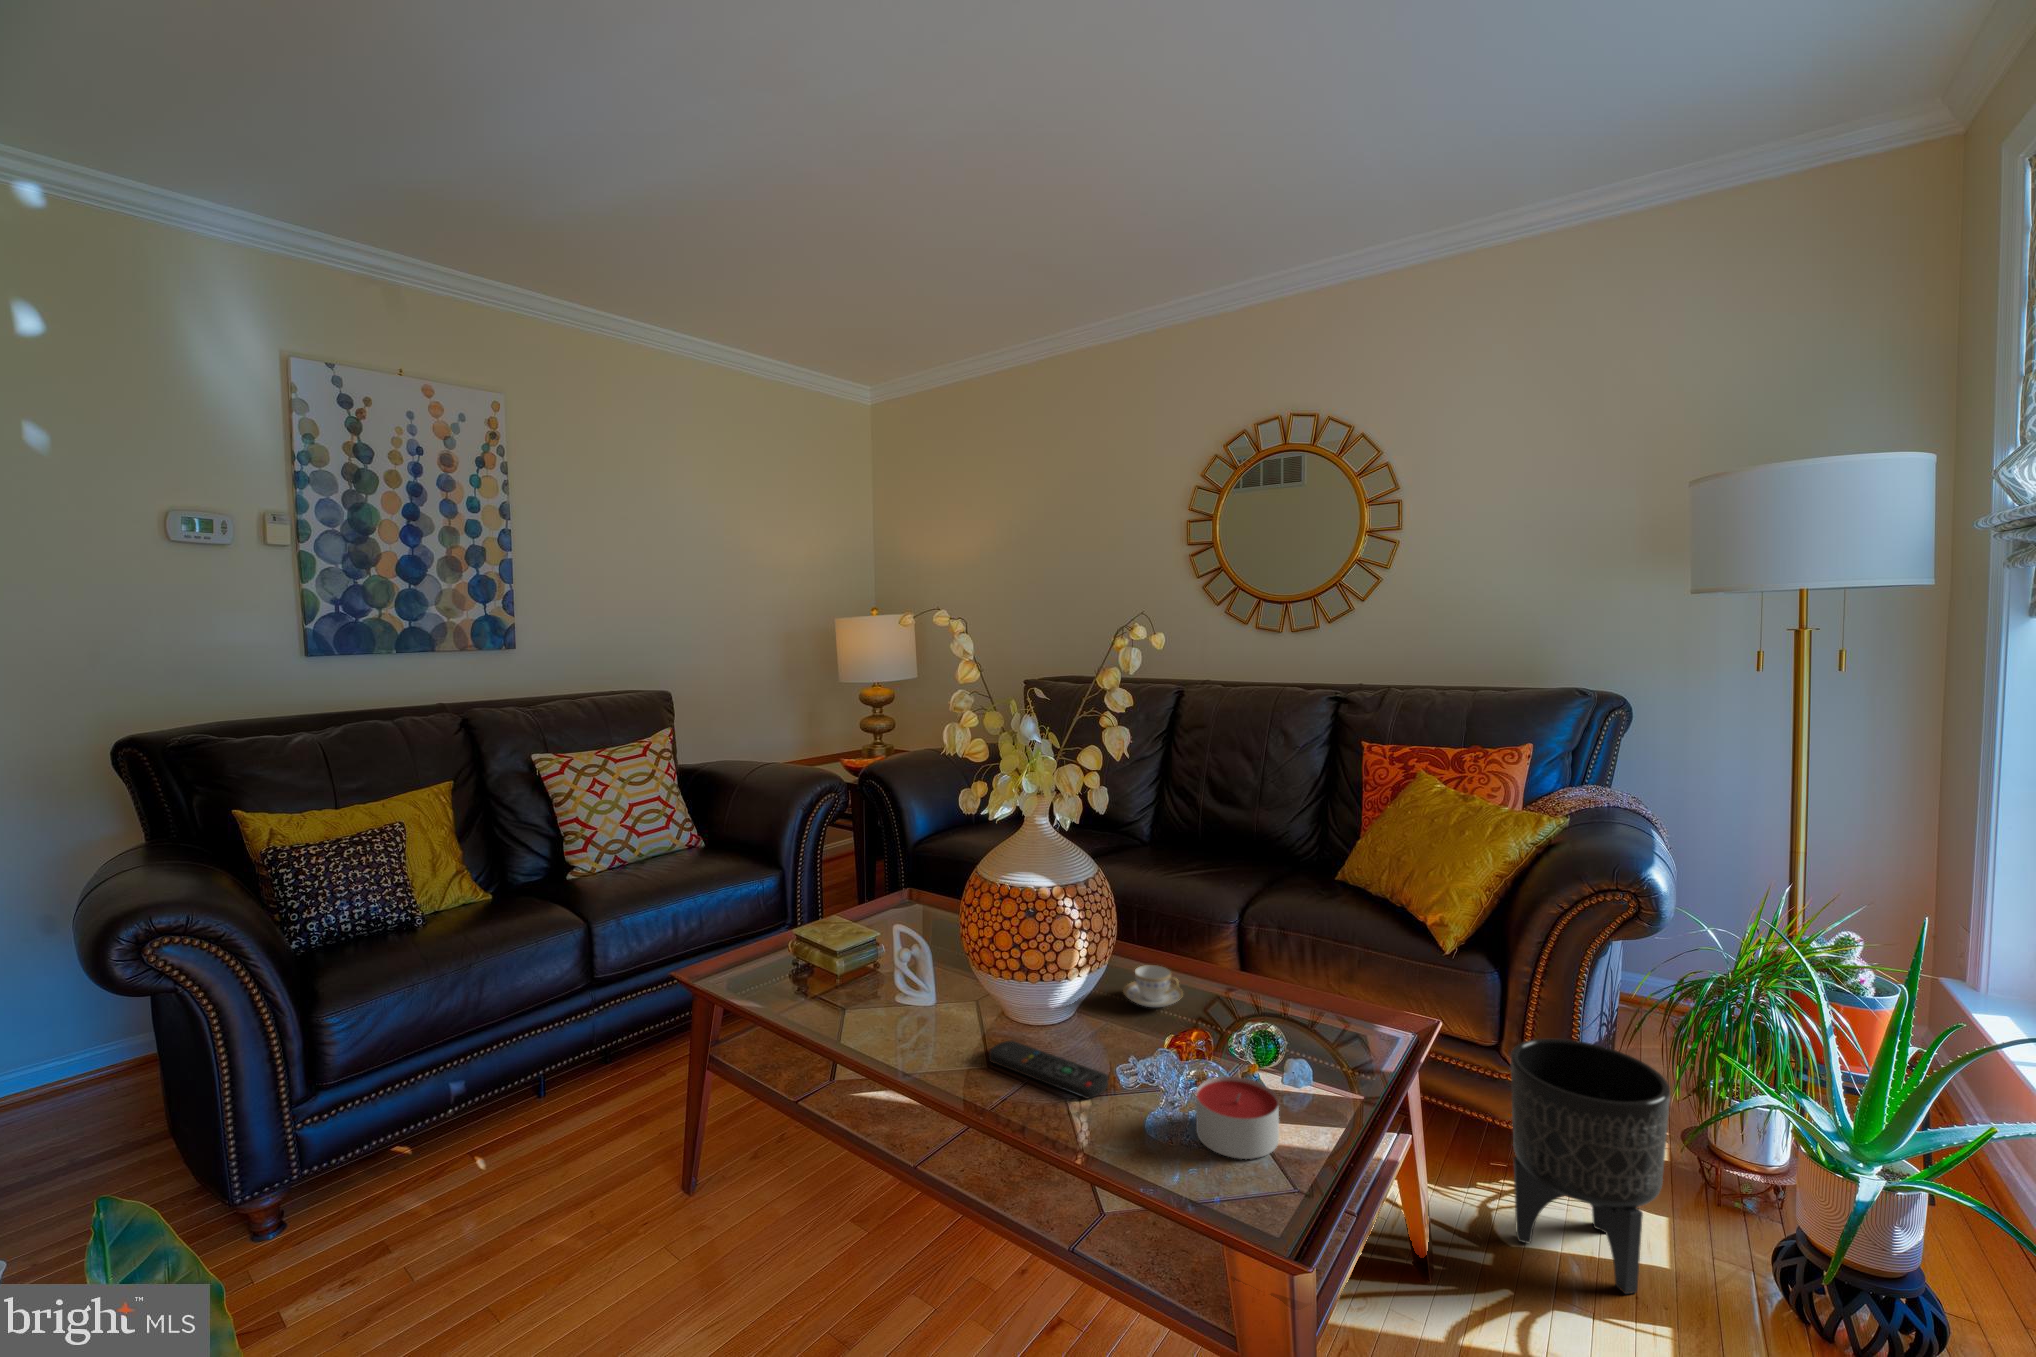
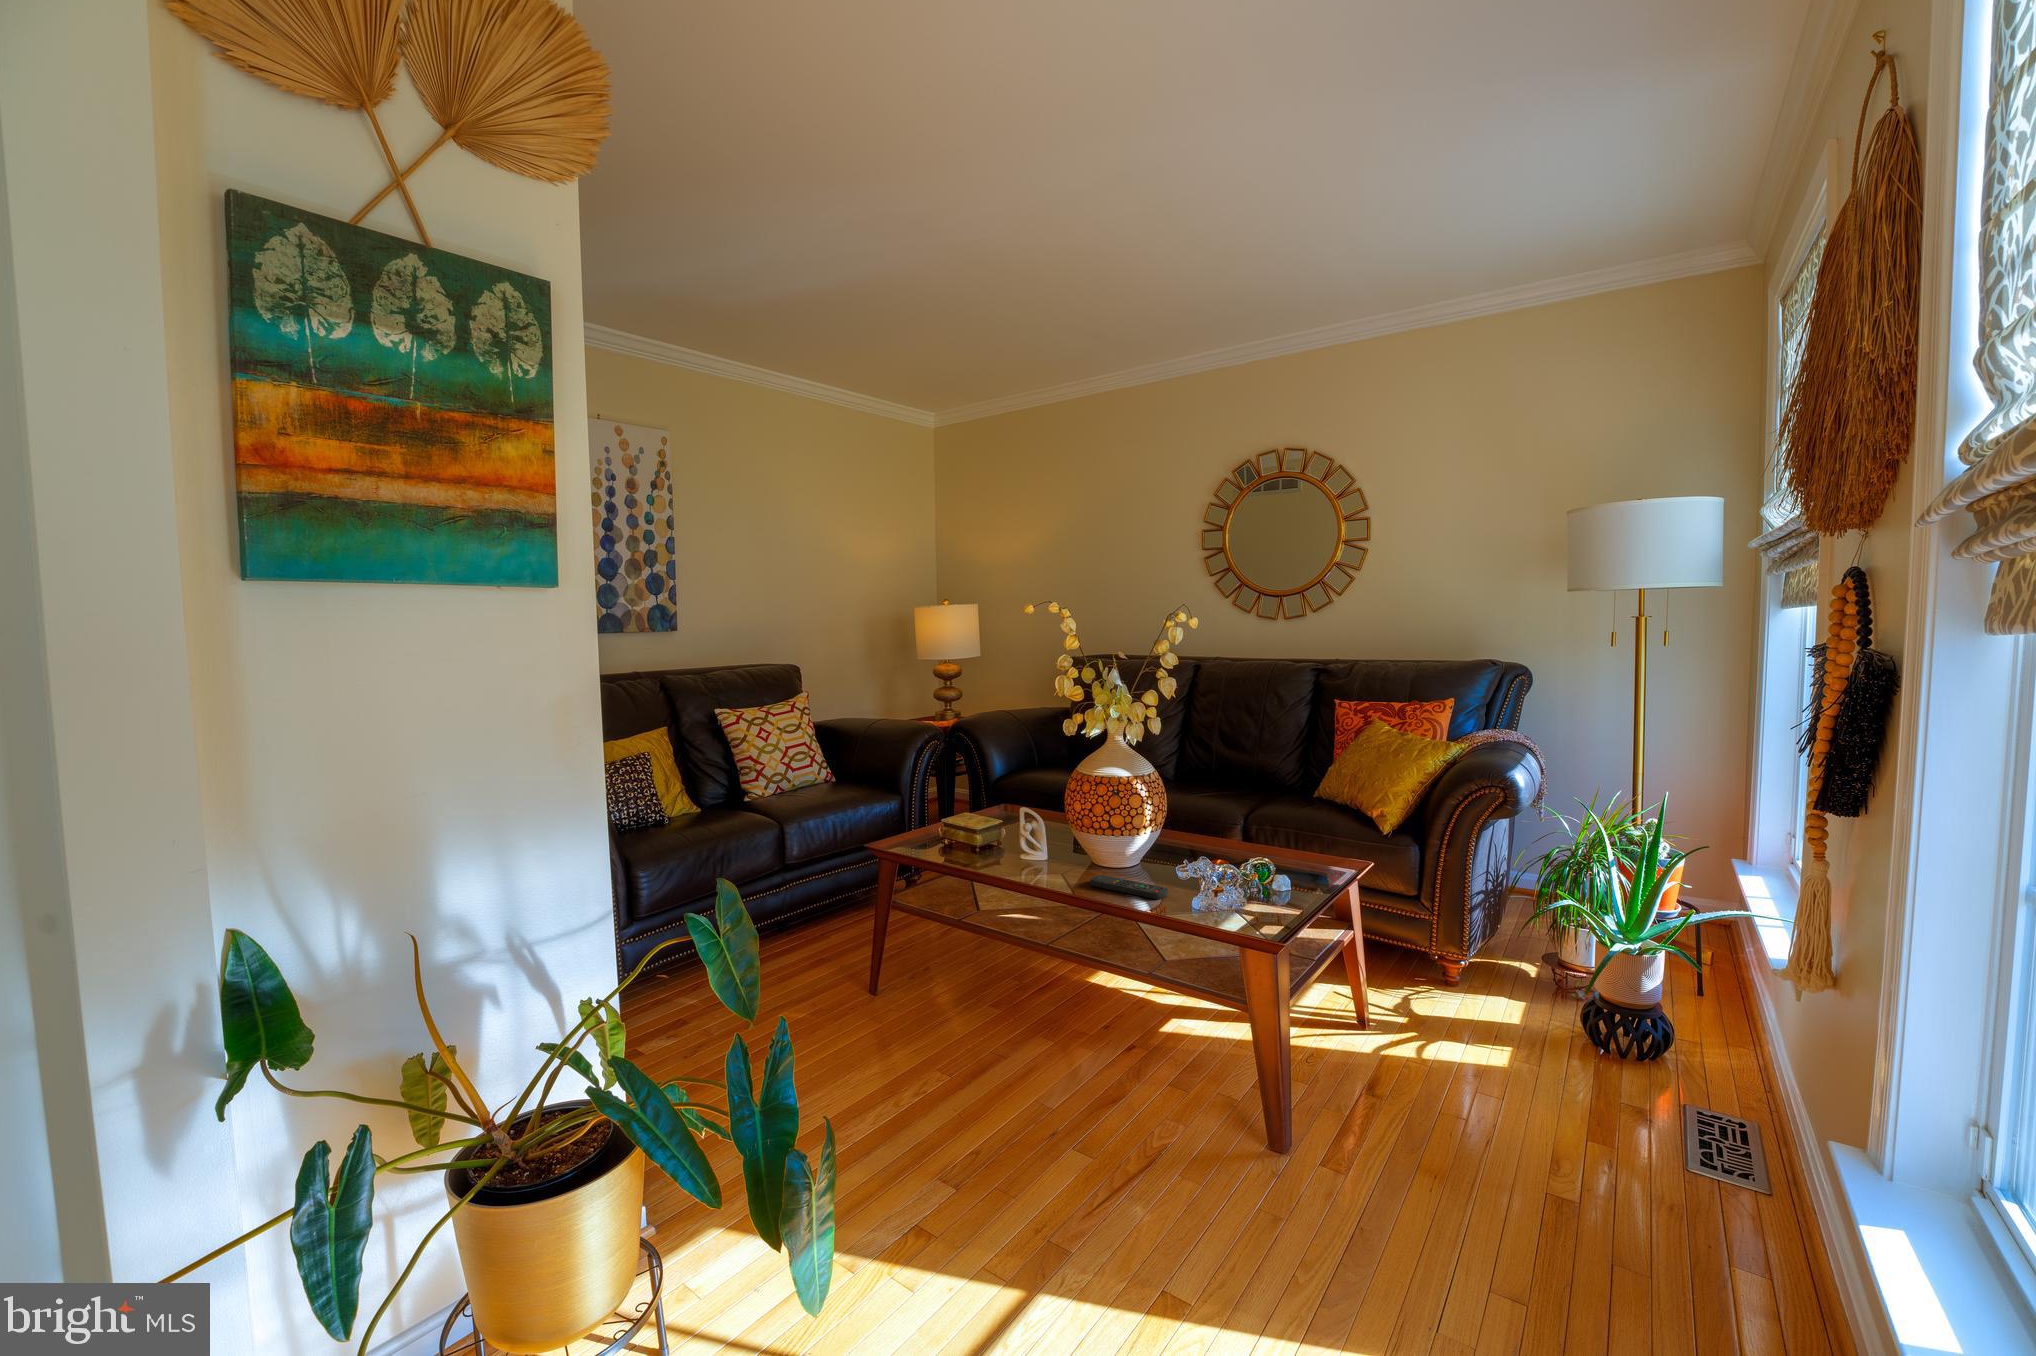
teacup: present [1123,965,1183,1007] -> none [1170,837,1210,862]
planter: present [1510,1039,1670,1294] -> none [1423,883,1520,1032]
candle: present [1196,1076,1279,1159] -> none [1224,881,1273,919]

